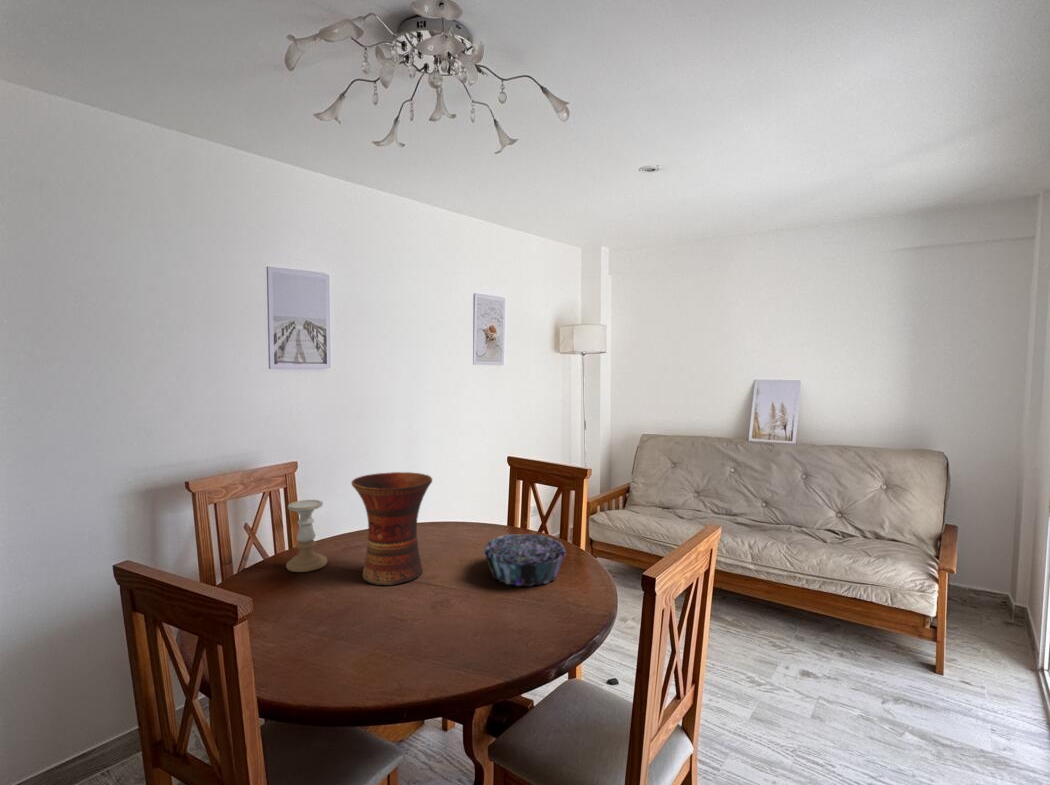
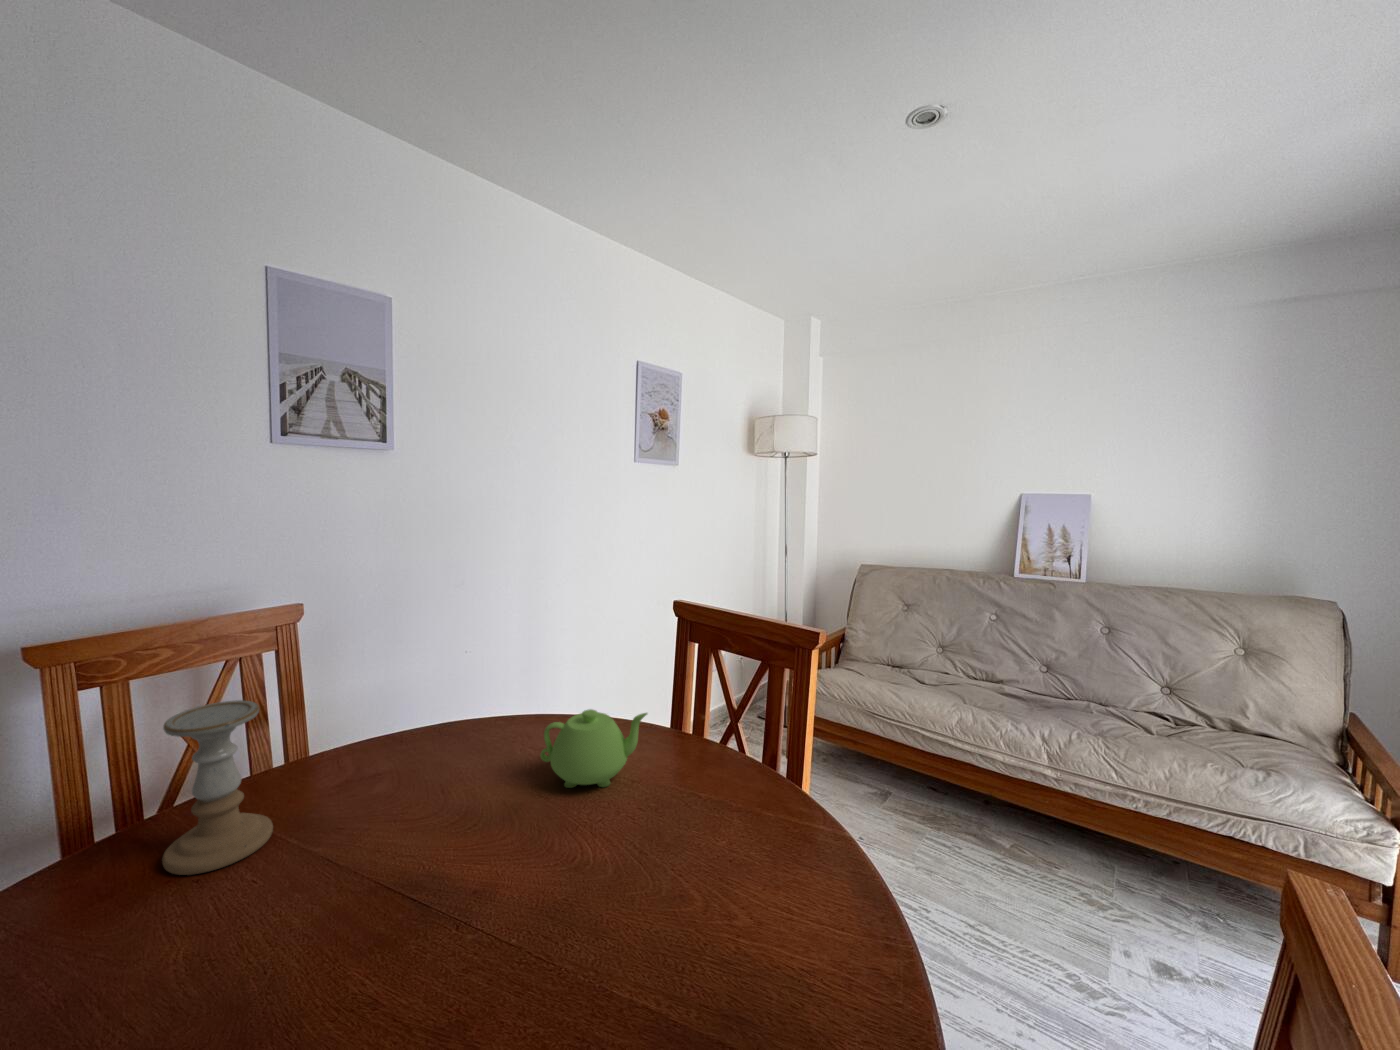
vase: present [352,472,432,585] -> none [276,645,490,938]
teapot: none [443,509,497,547] -> present [540,709,647,788]
decorative bowl: present [483,534,566,586] -> none [600,778,798,951]

